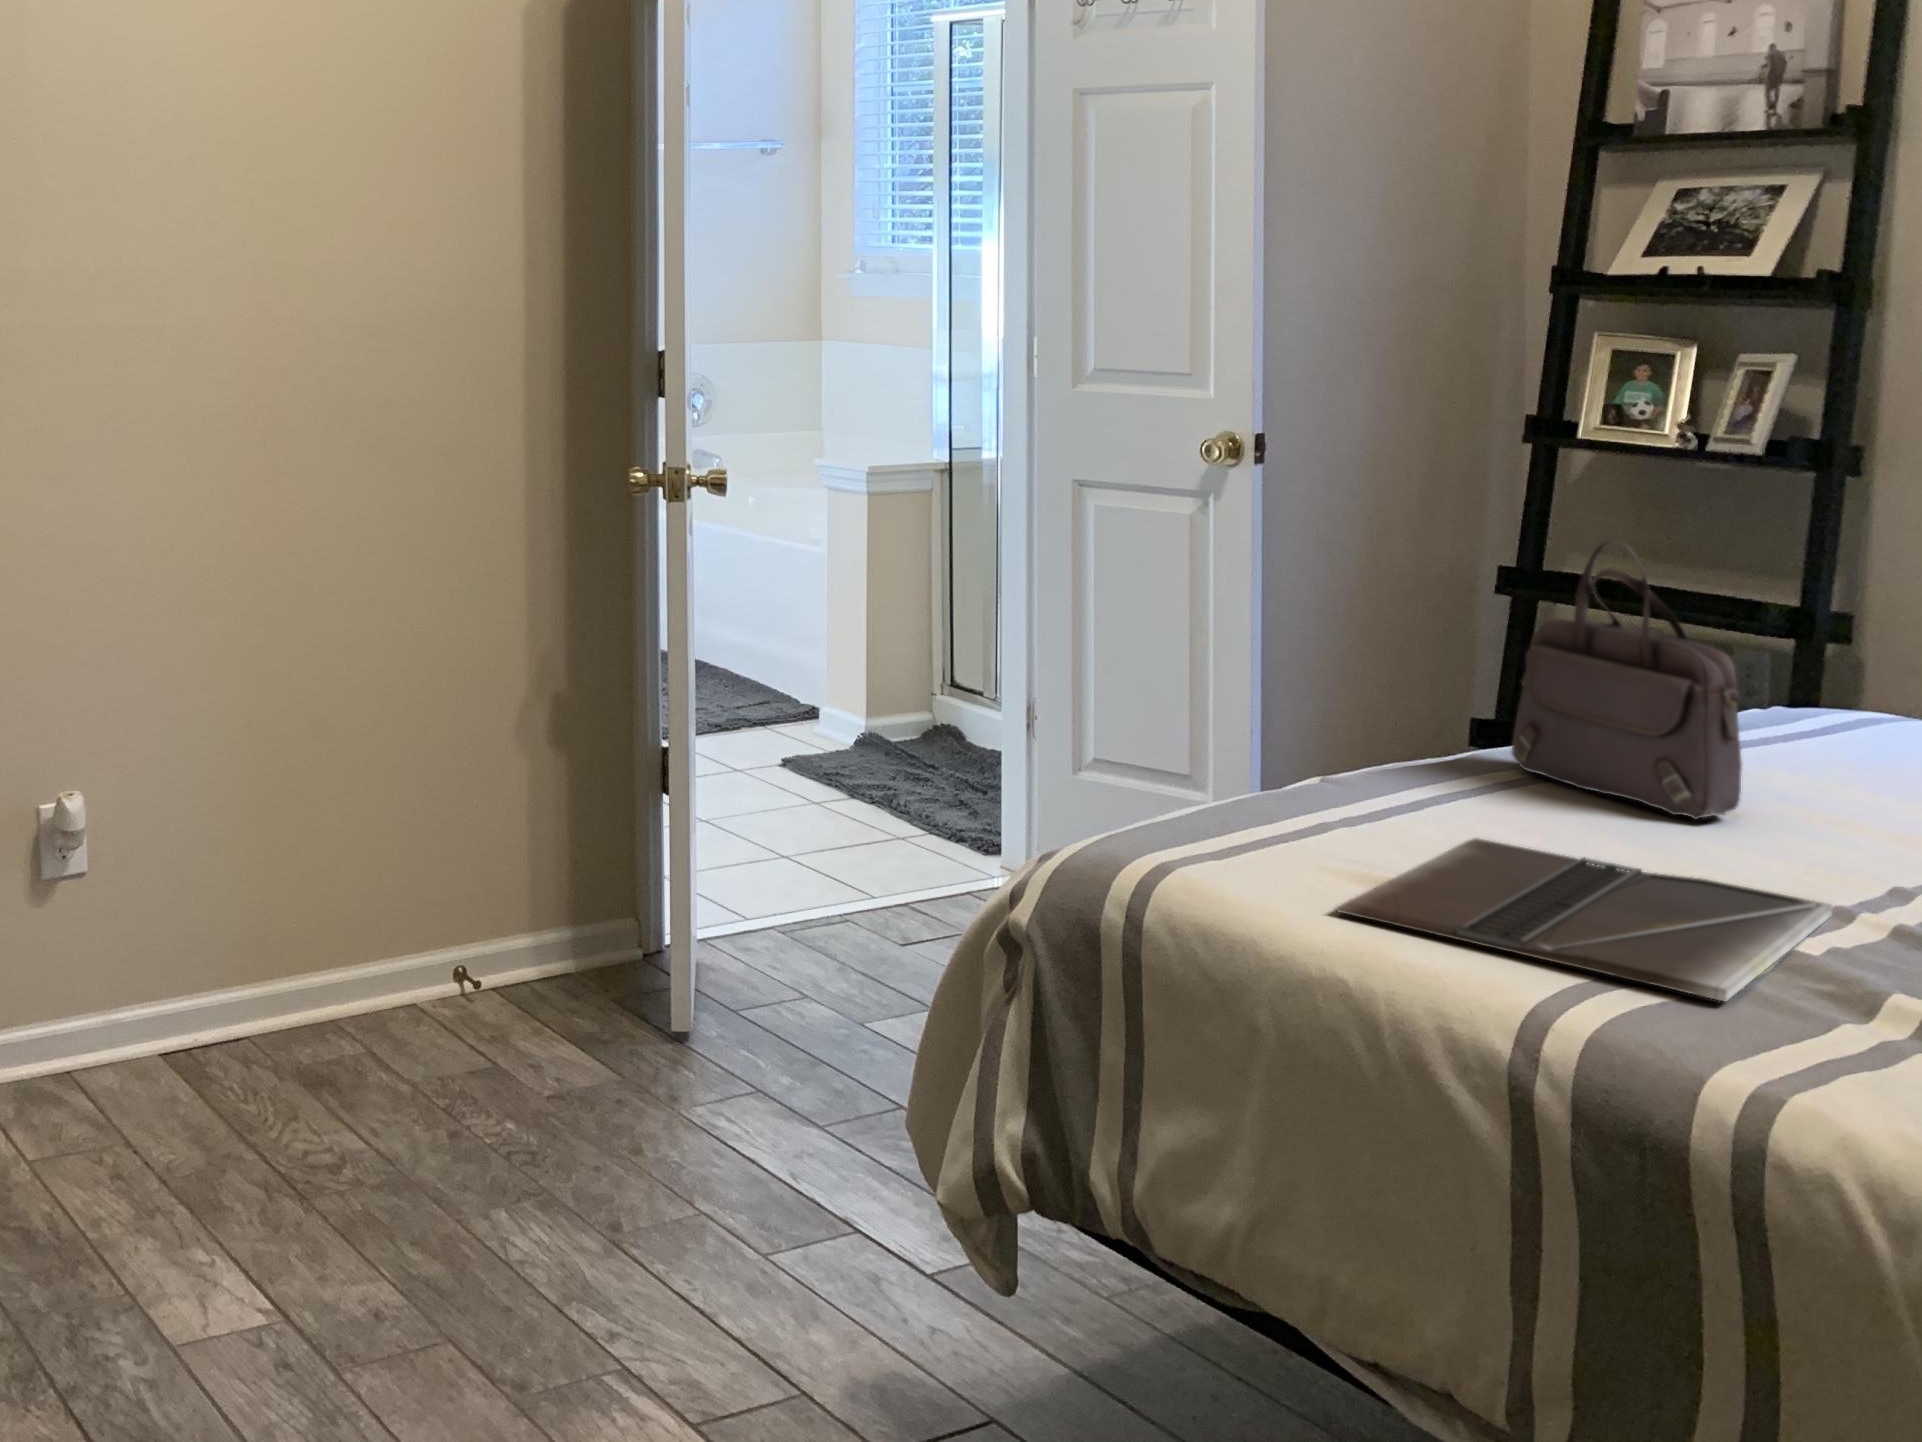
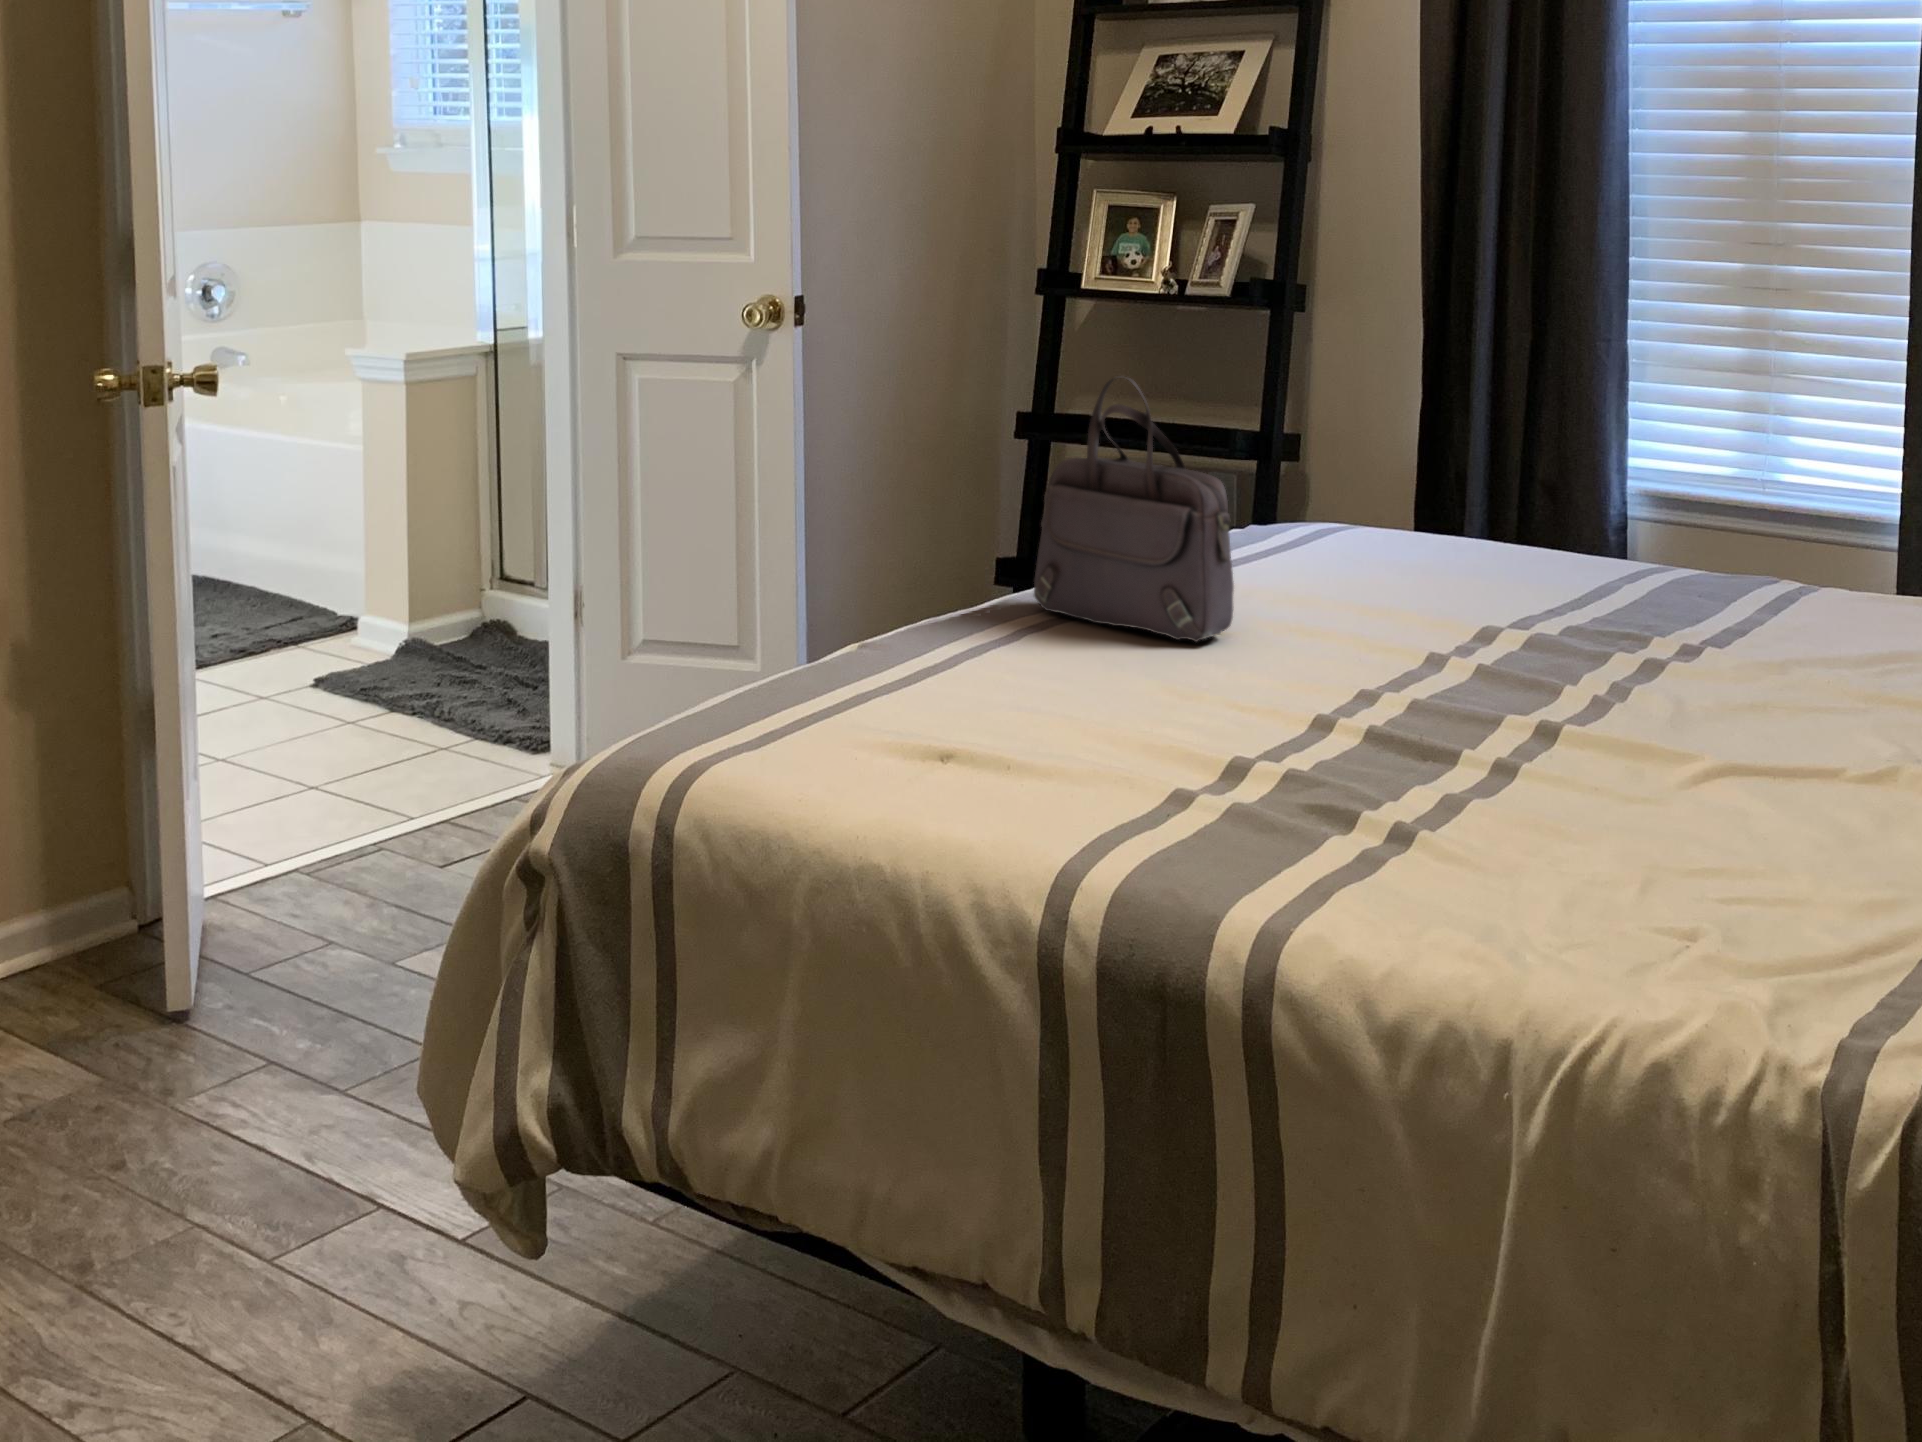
laptop: present [1336,838,1832,1001] -> none [869,688,1317,831]

